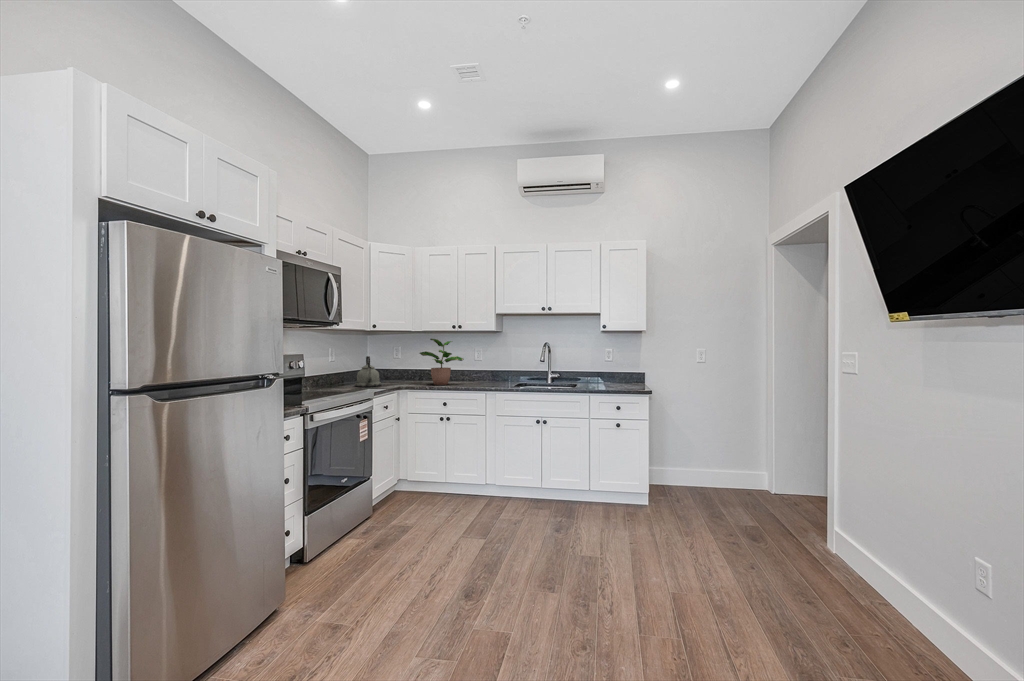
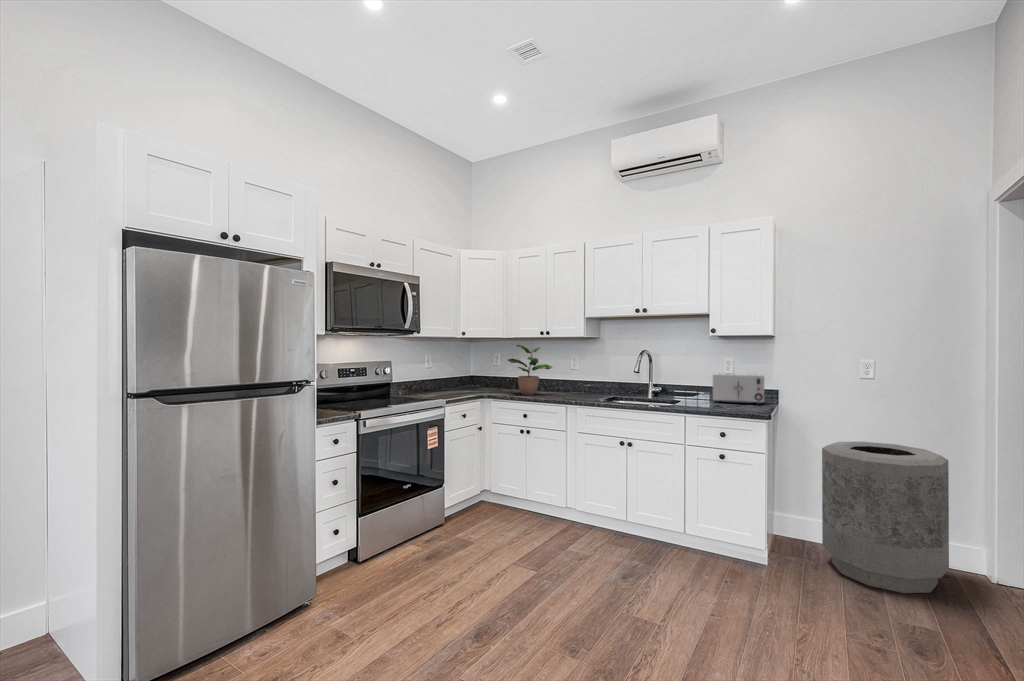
kettle: present [355,356,381,387] -> none [443,362,469,394]
toaster: none [599,360,639,384] -> present [713,373,764,404]
trash can: none [685,407,765,511] -> present [822,442,949,593]

